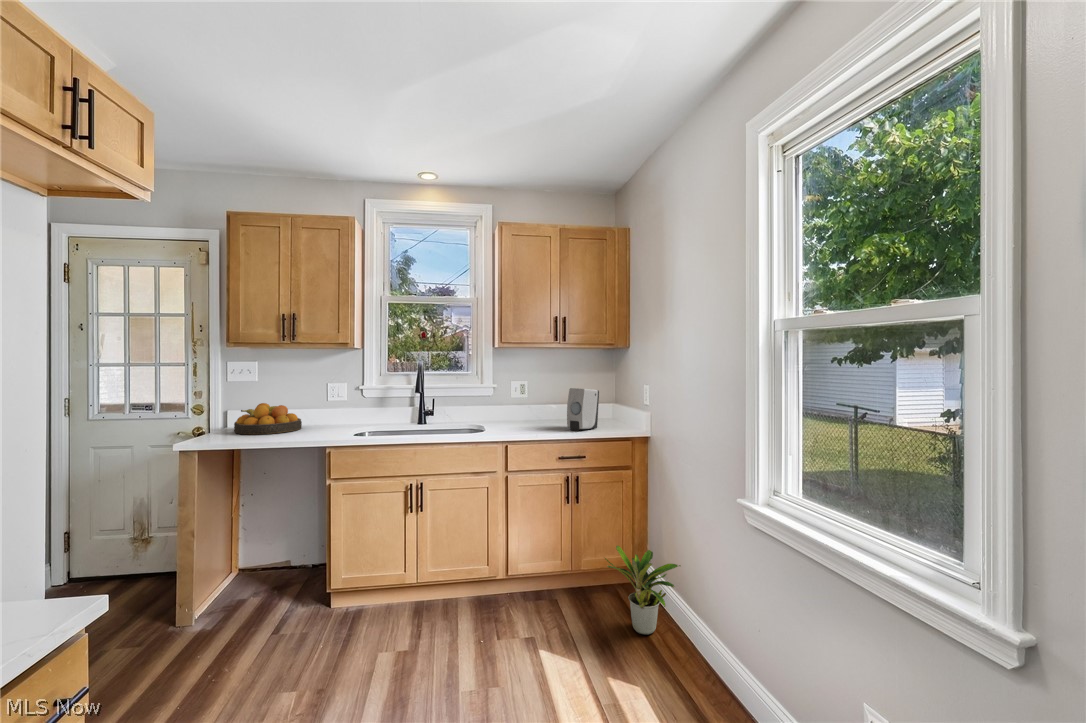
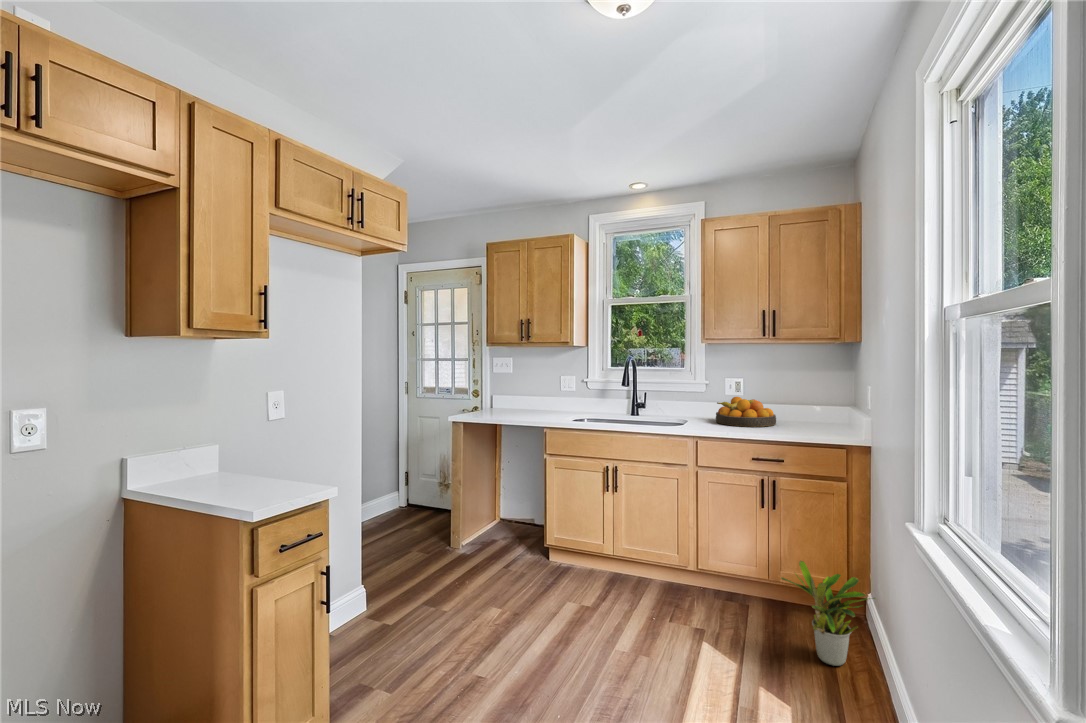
soap dispenser: present [567,388,599,431] -> none [774,387,816,434]
fruit bowl: present [234,403,302,434] -> present [716,397,776,427]

